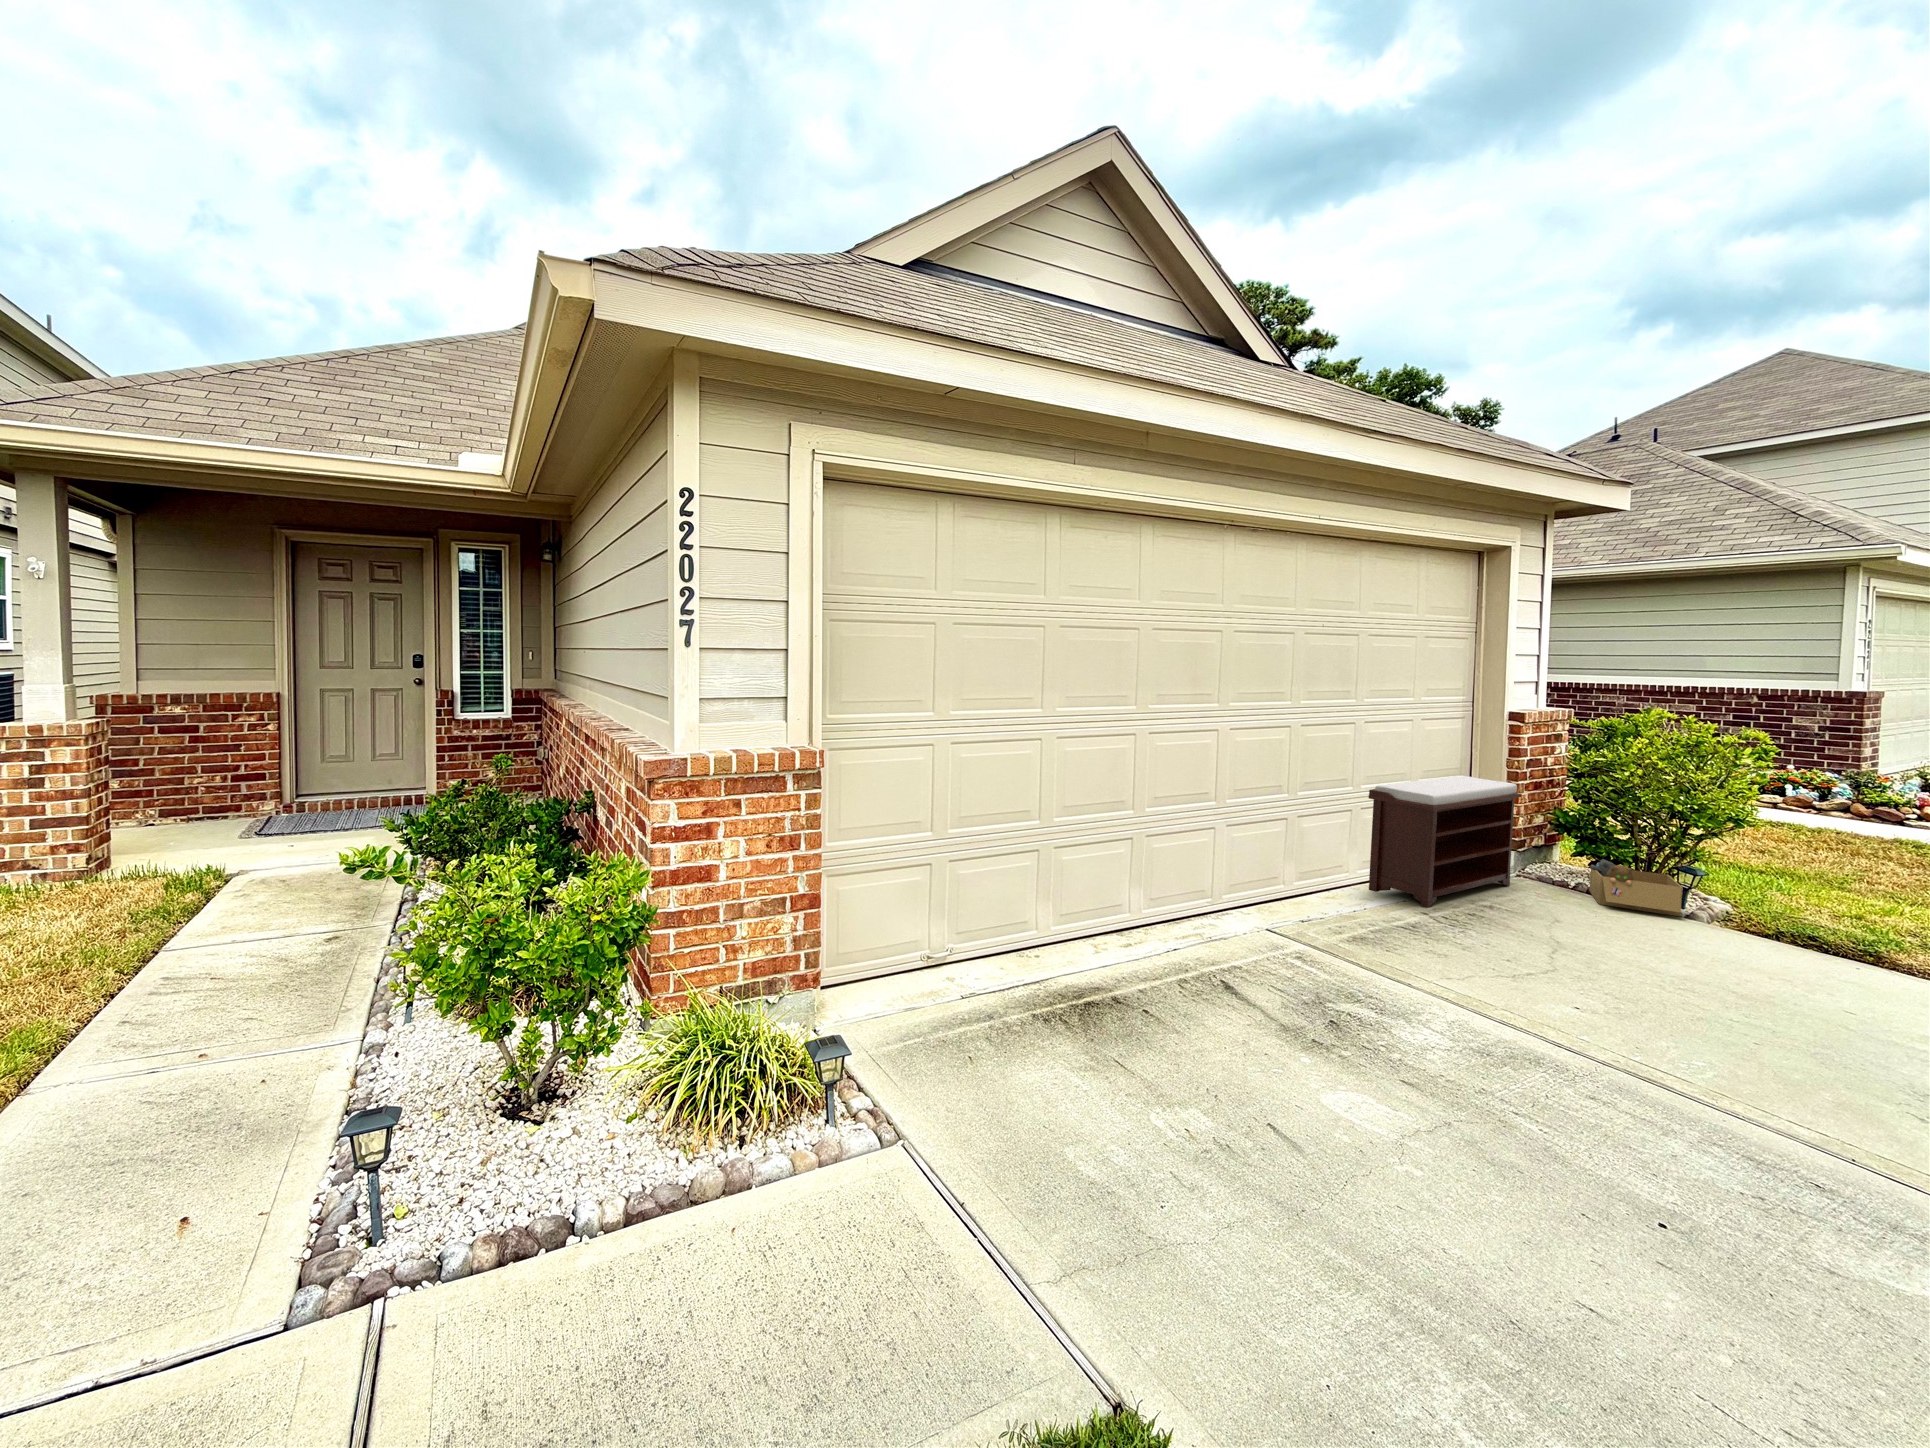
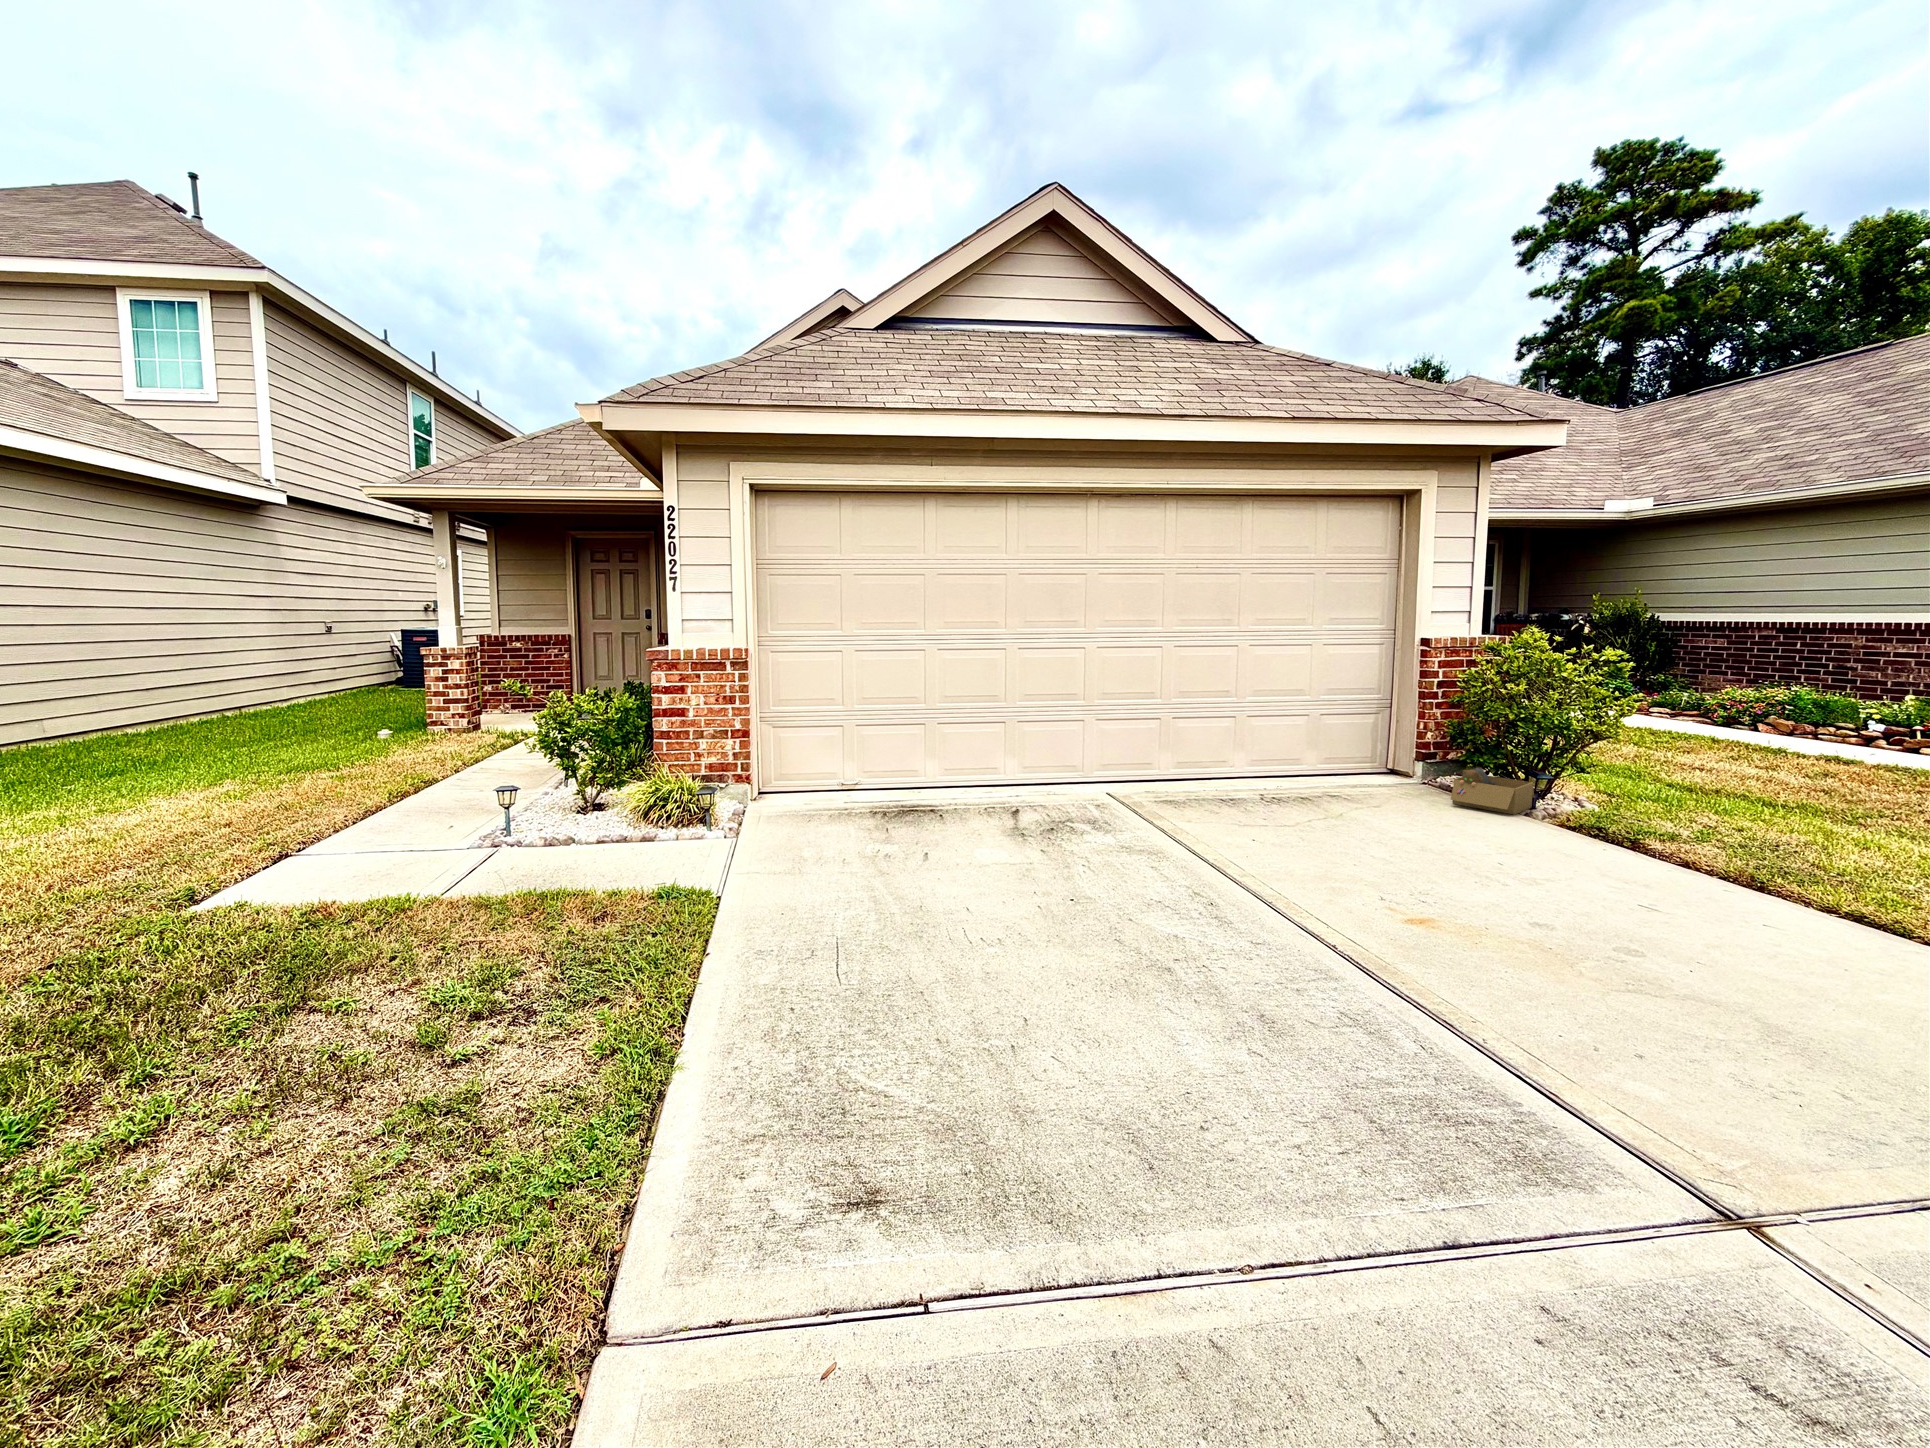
bench: present [1369,776,1522,907] -> none [1248,695,1407,794]

